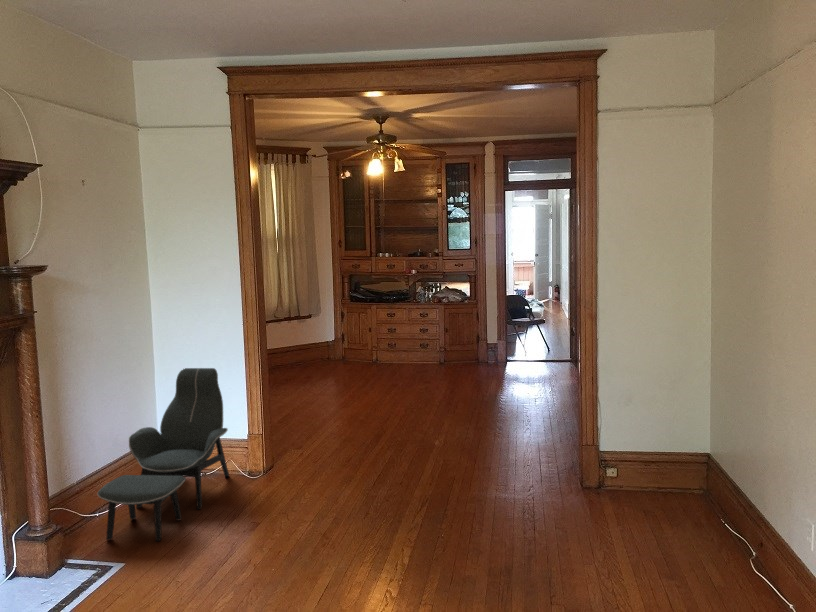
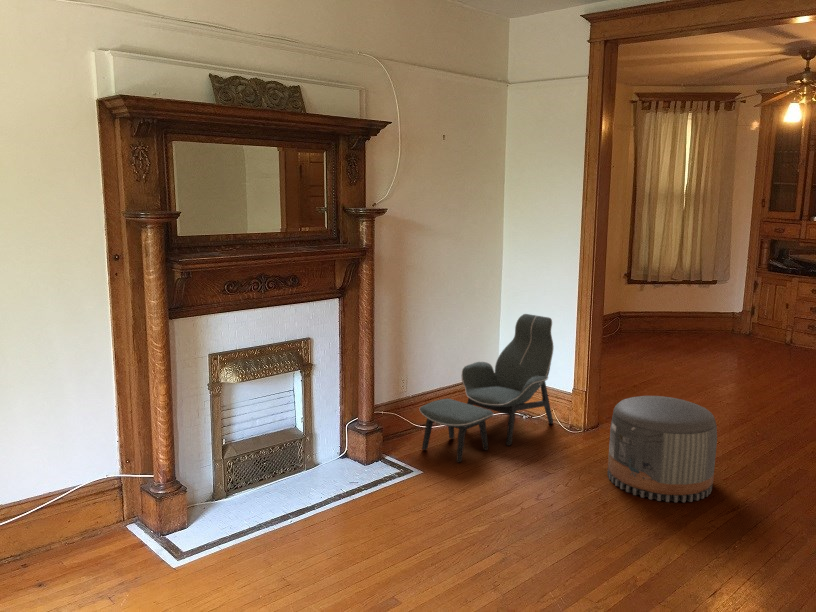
pouf: none [306,423,400,520] -> present [608,396,717,502]

